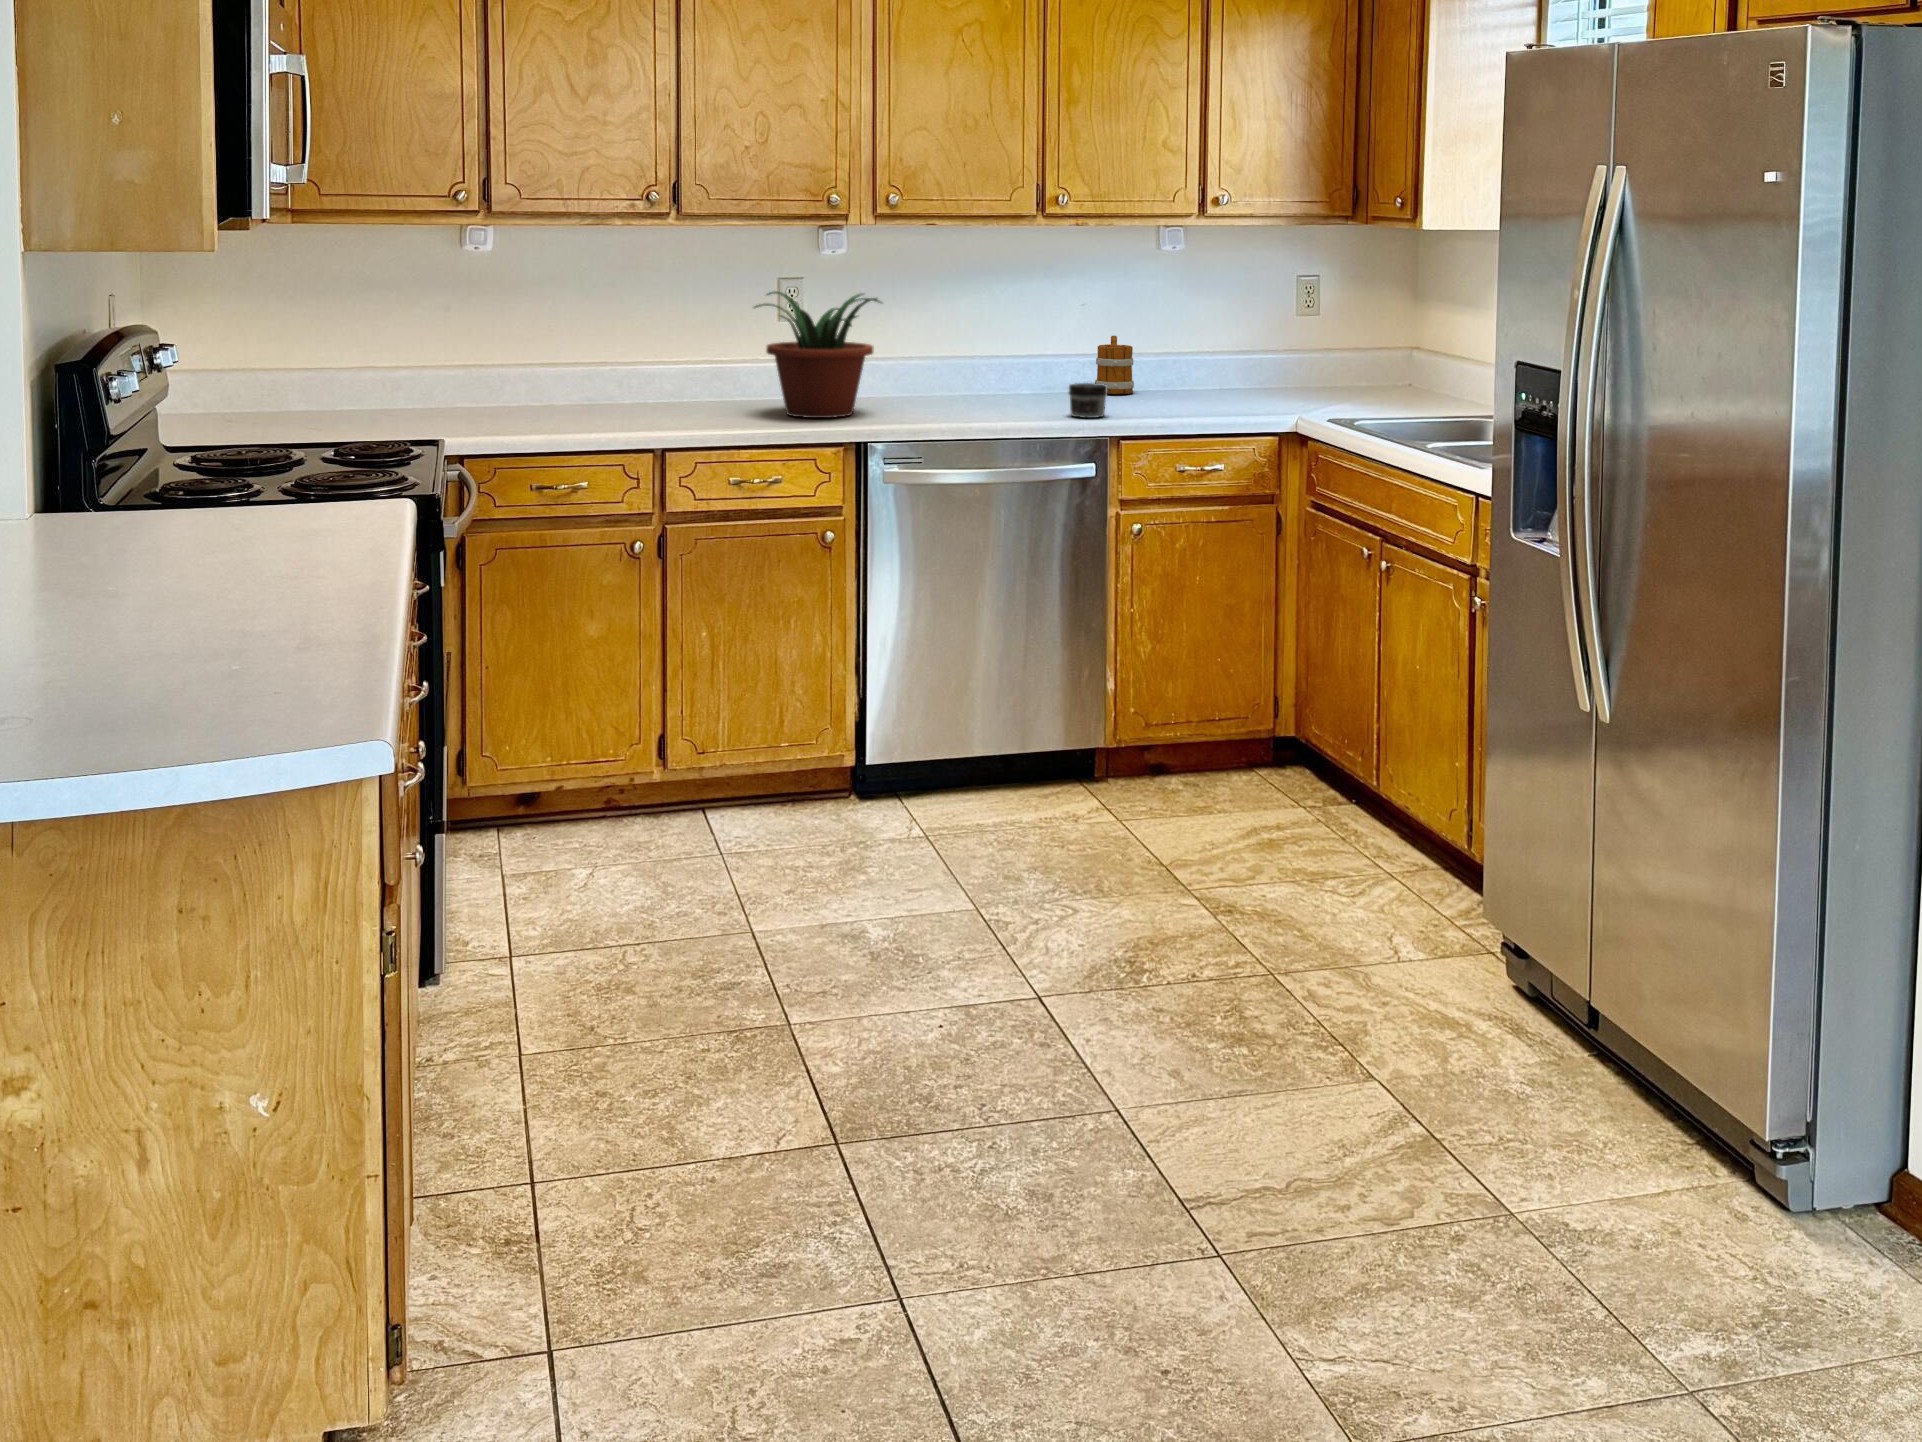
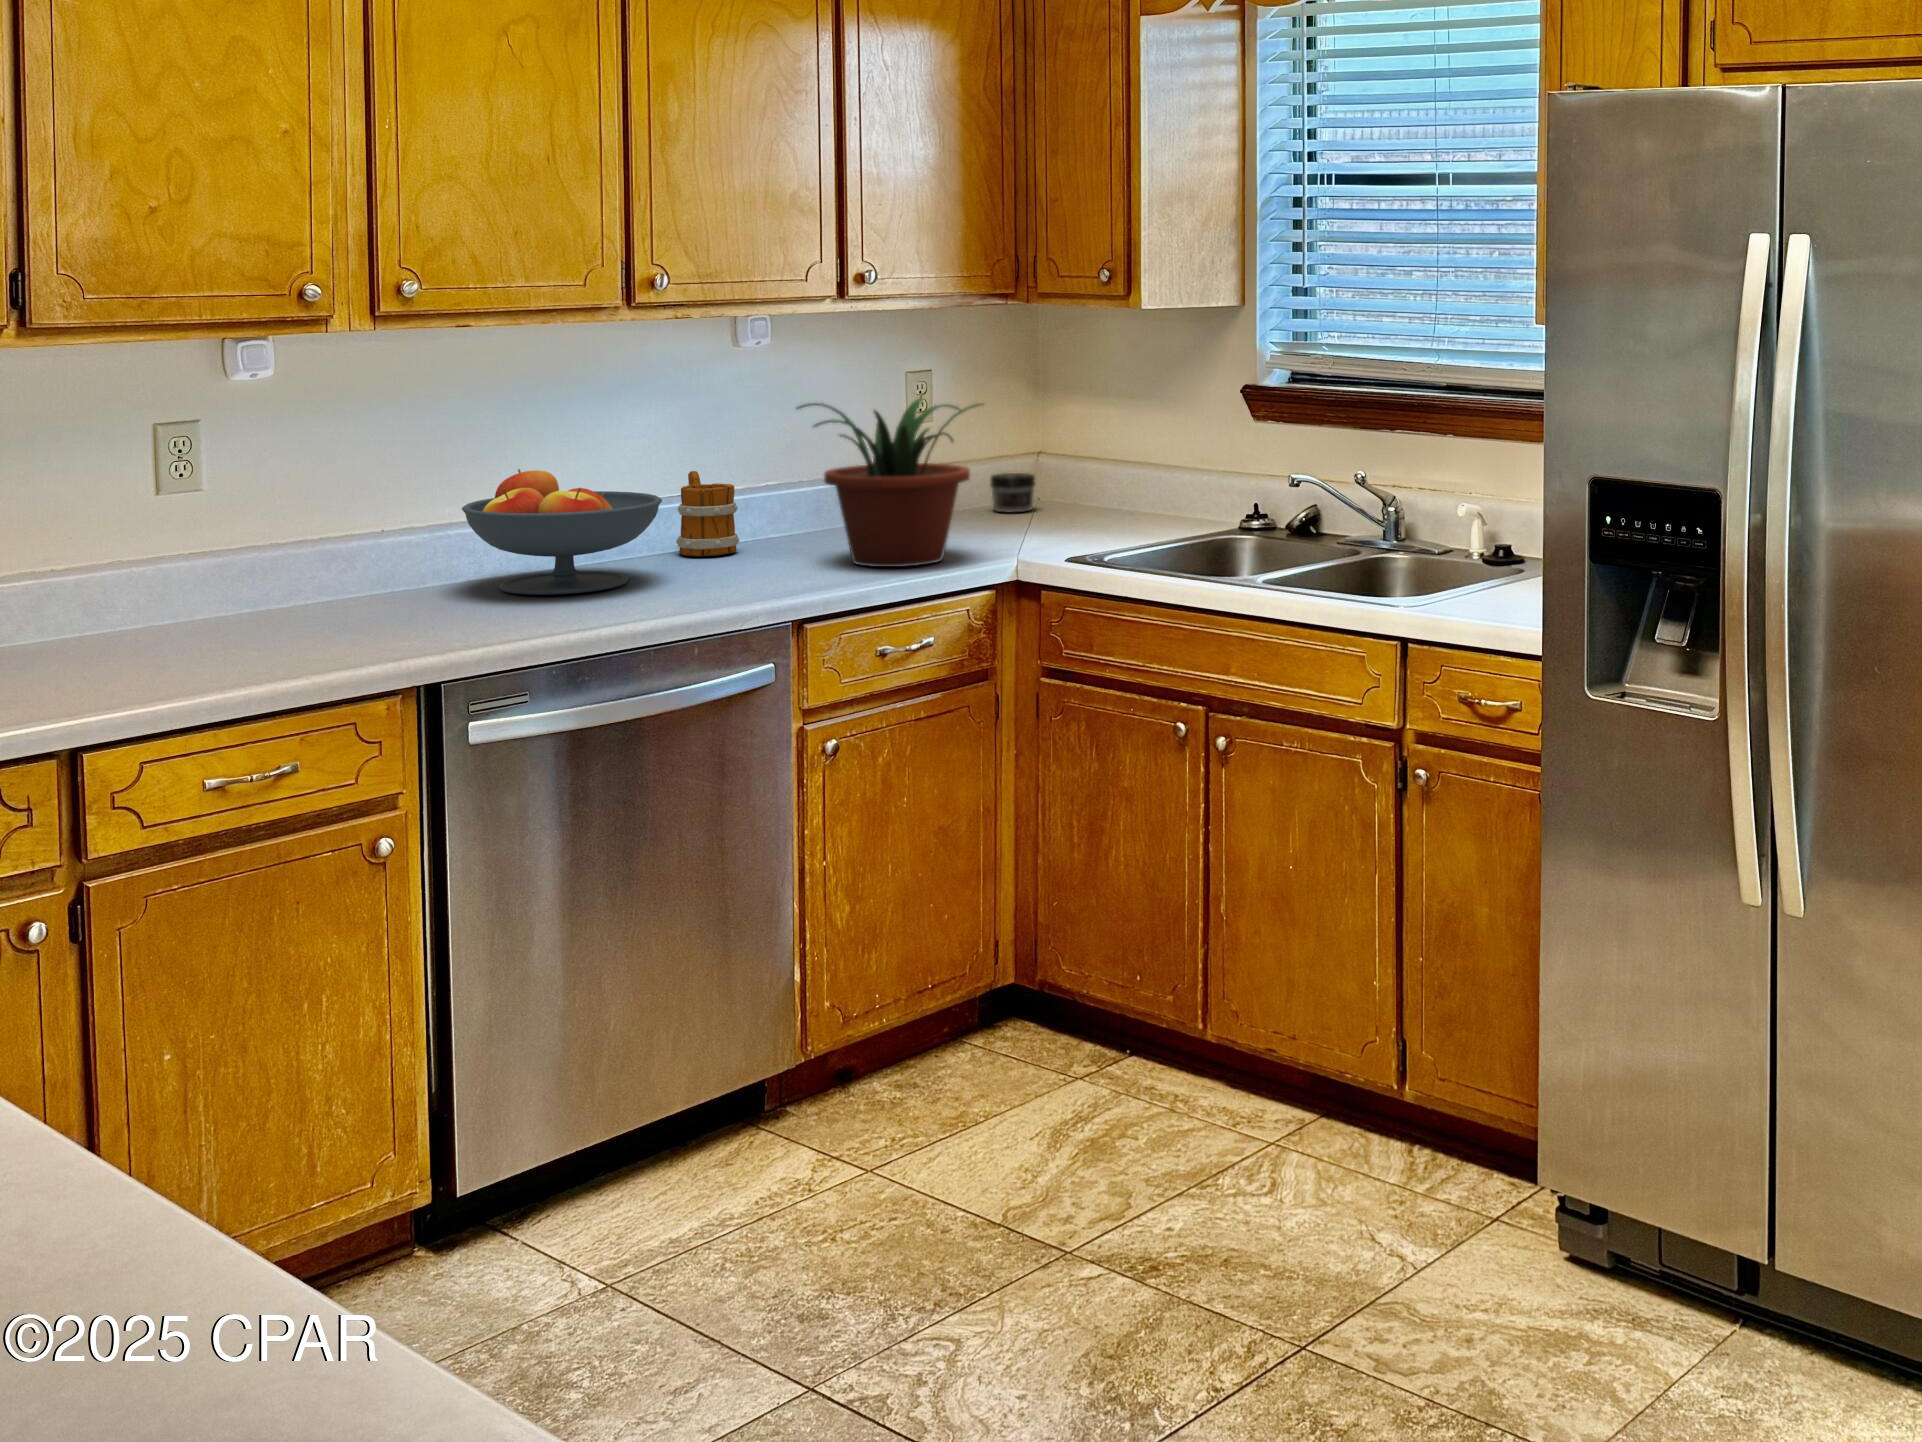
potted plant: present [755,292,881,418] -> present [797,399,982,567]
fruit bowl: none [940,323,1061,405] -> present [462,469,662,595]
jar: present [1069,383,1107,418] -> present [990,473,1035,512]

